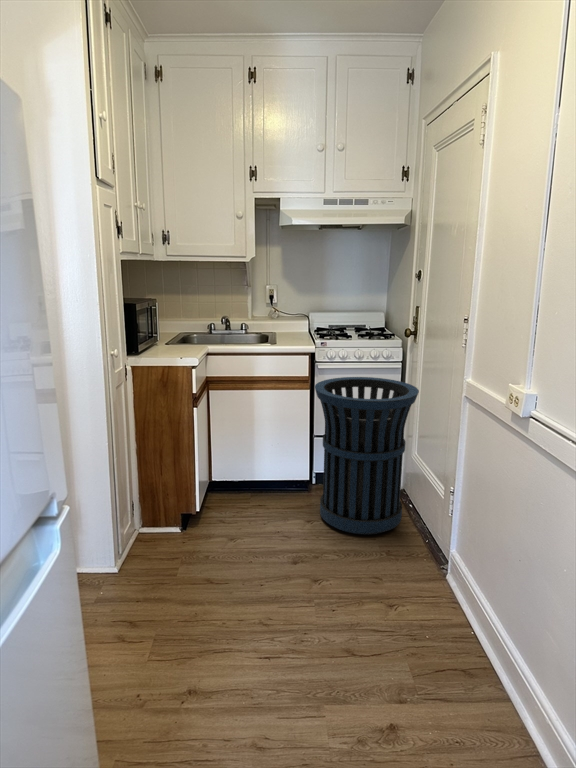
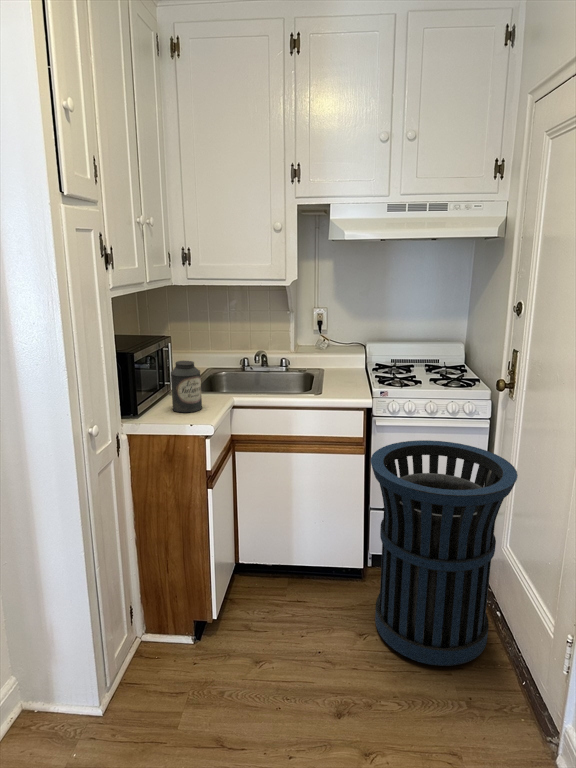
canister: none [162,313,186,352] -> present [171,361,202,412]

